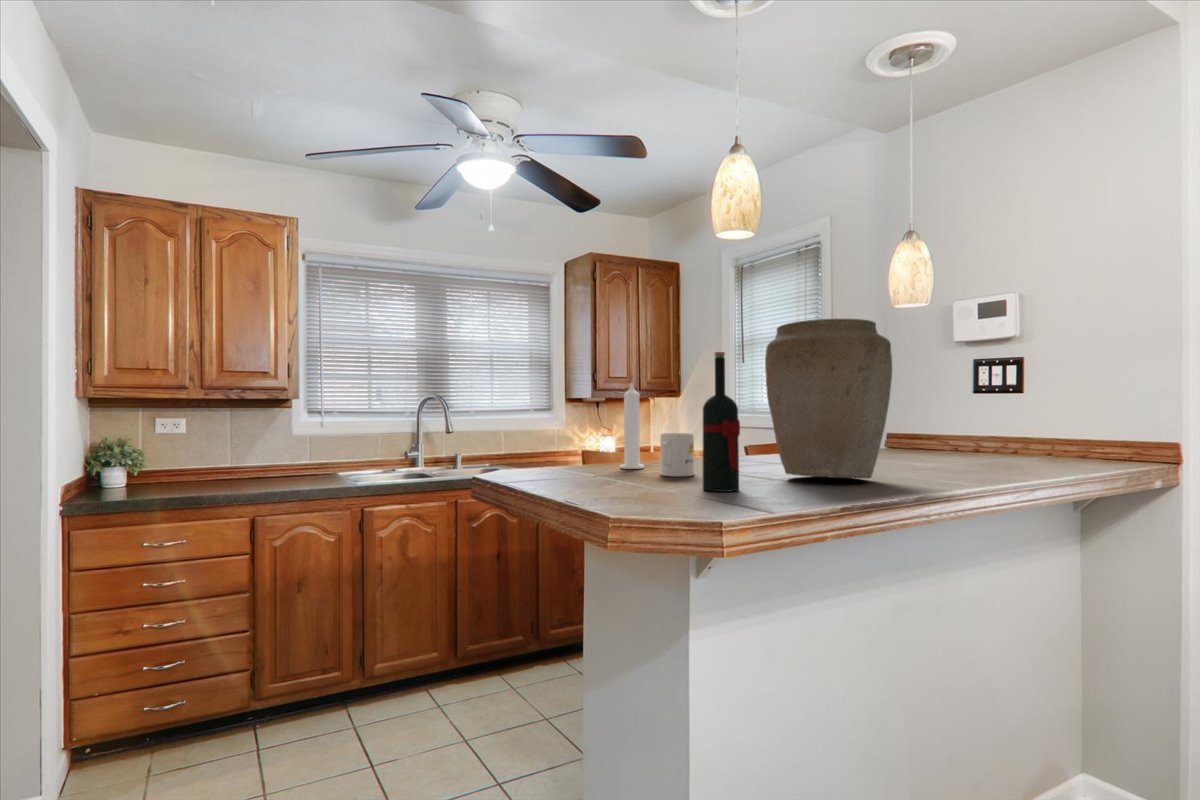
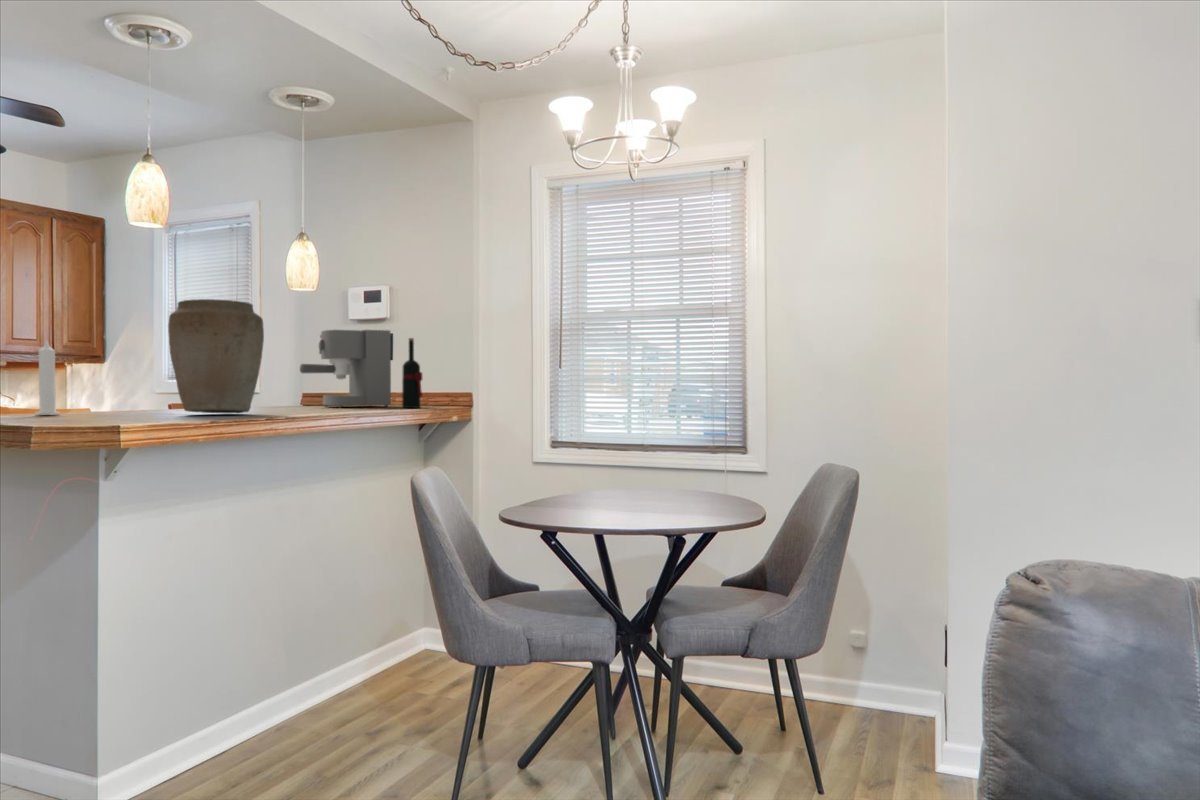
wine bottle: present [703,352,740,492] -> present [402,338,422,408]
coffee maker: none [900,353,1031,459] -> present [300,330,391,408]
mug: present [660,433,695,476] -> none [75,383,109,416]

